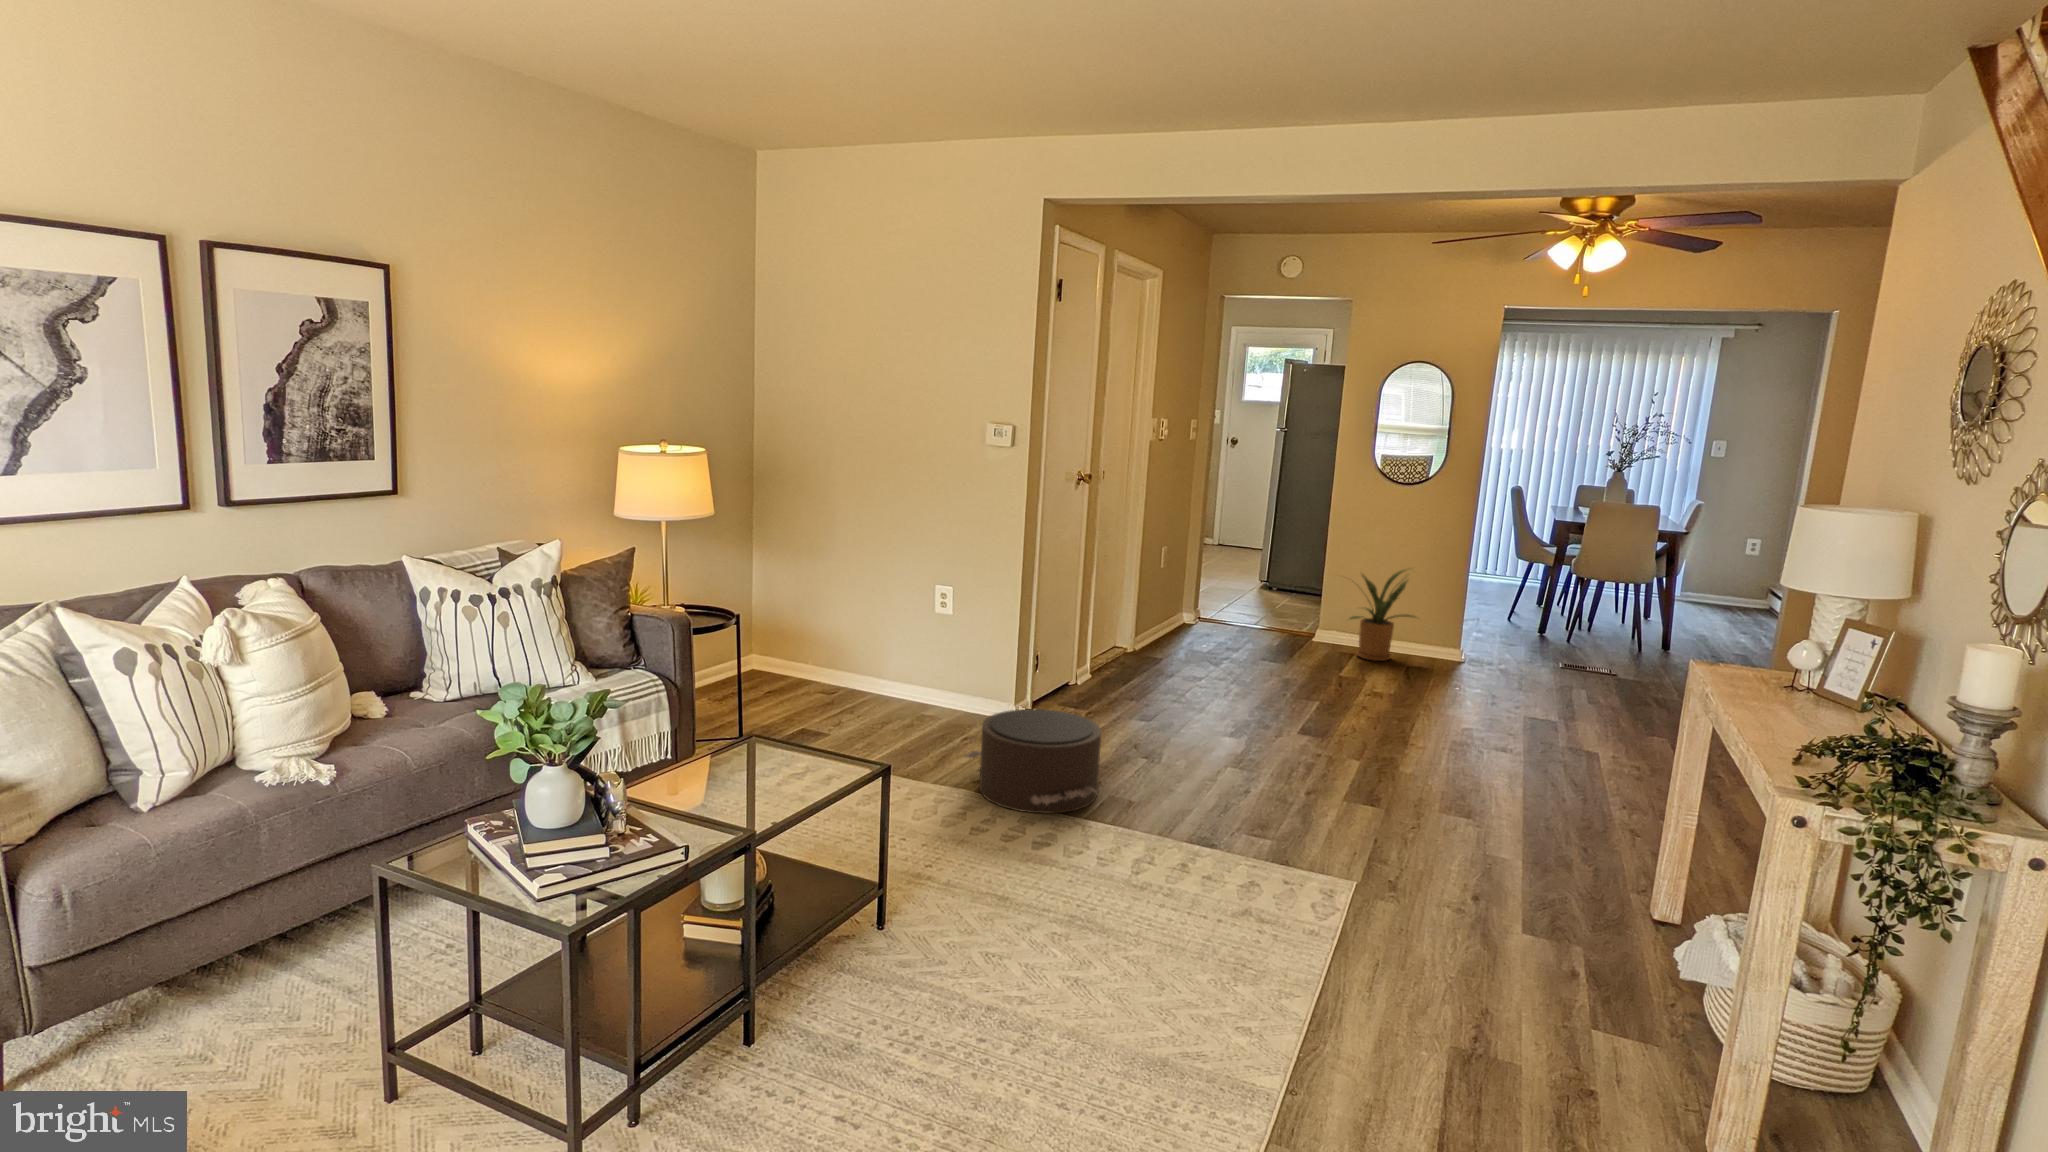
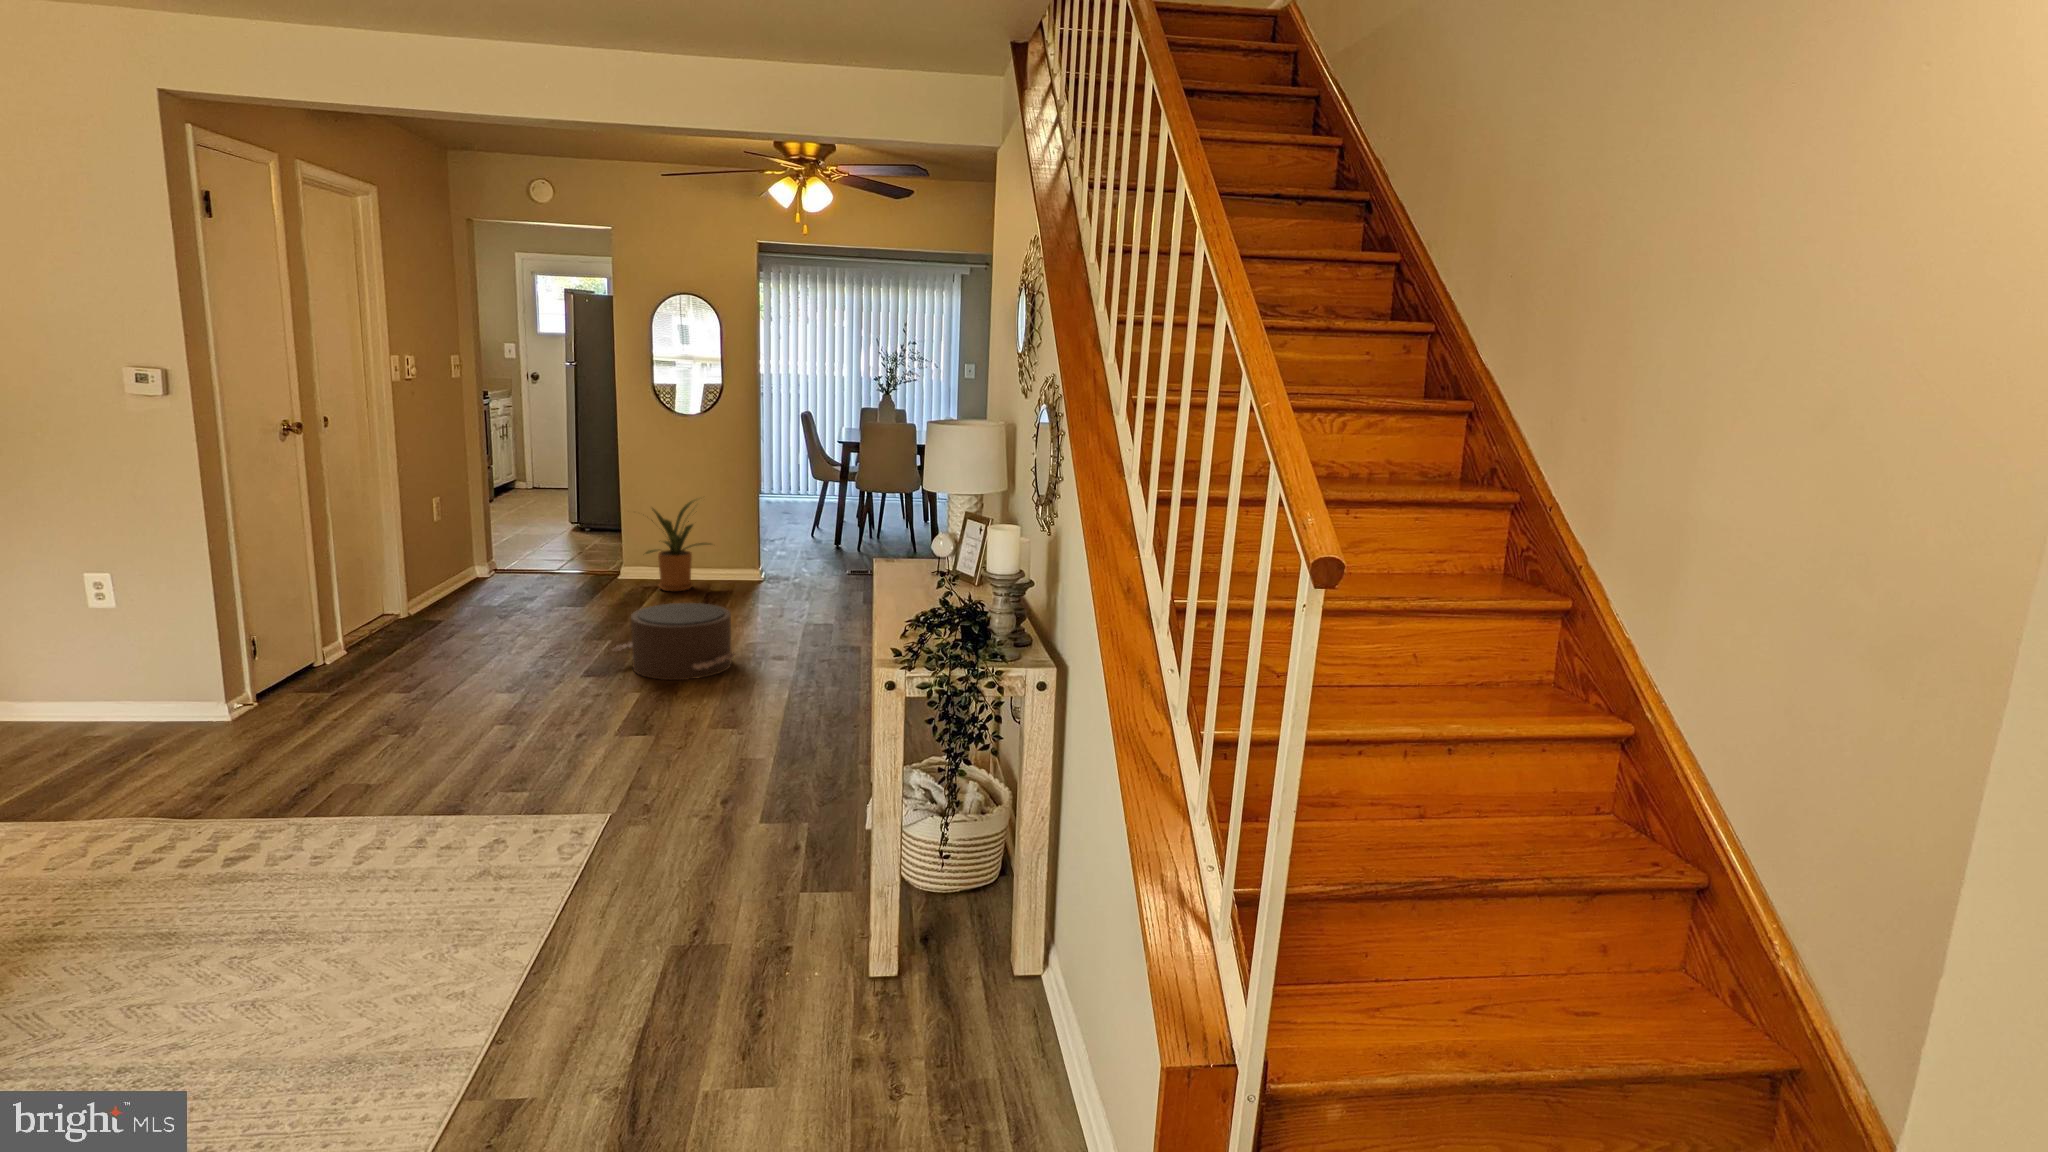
pouf: present [965,709,1101,814] -> present [613,603,735,680]

